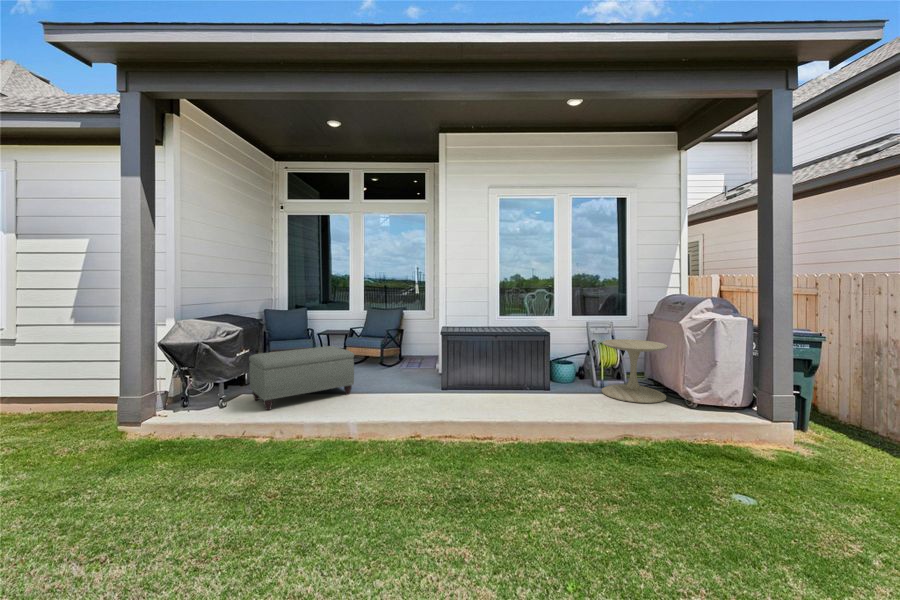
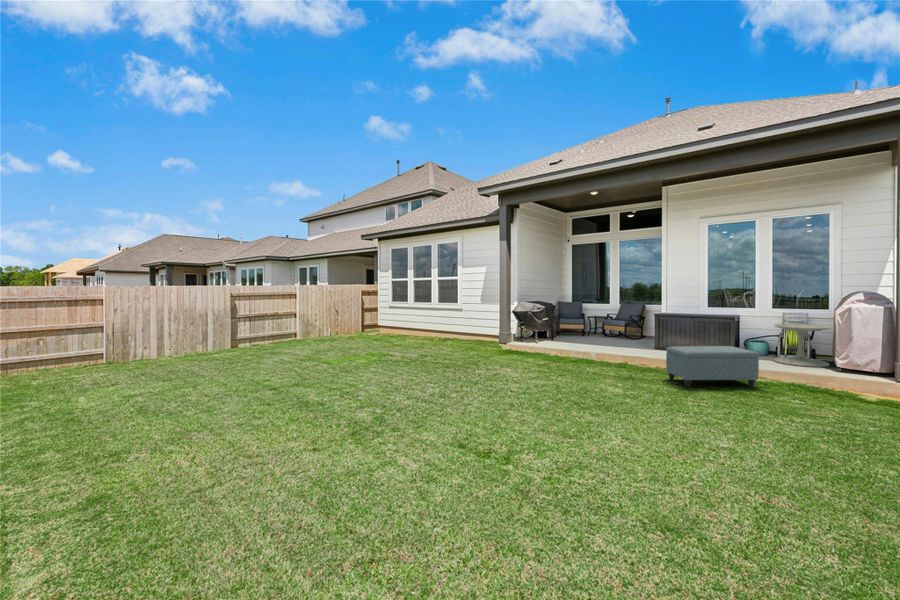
ottoman: present [249,346,354,410] -> present [666,346,759,388]

